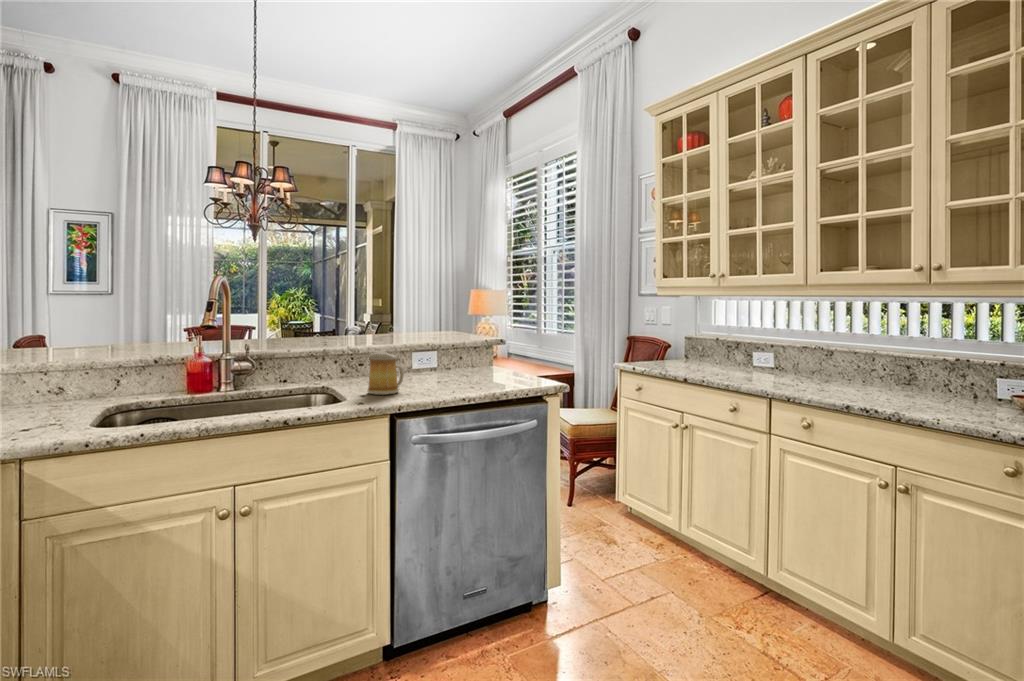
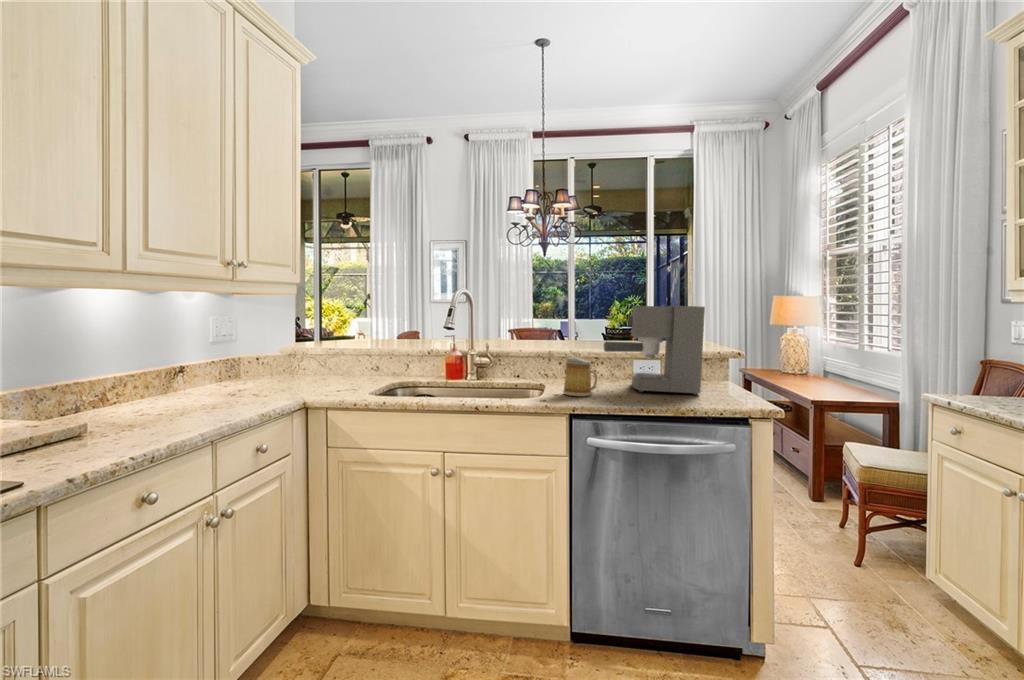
coffee maker: none [397,296,494,383] -> present [604,306,705,395]

